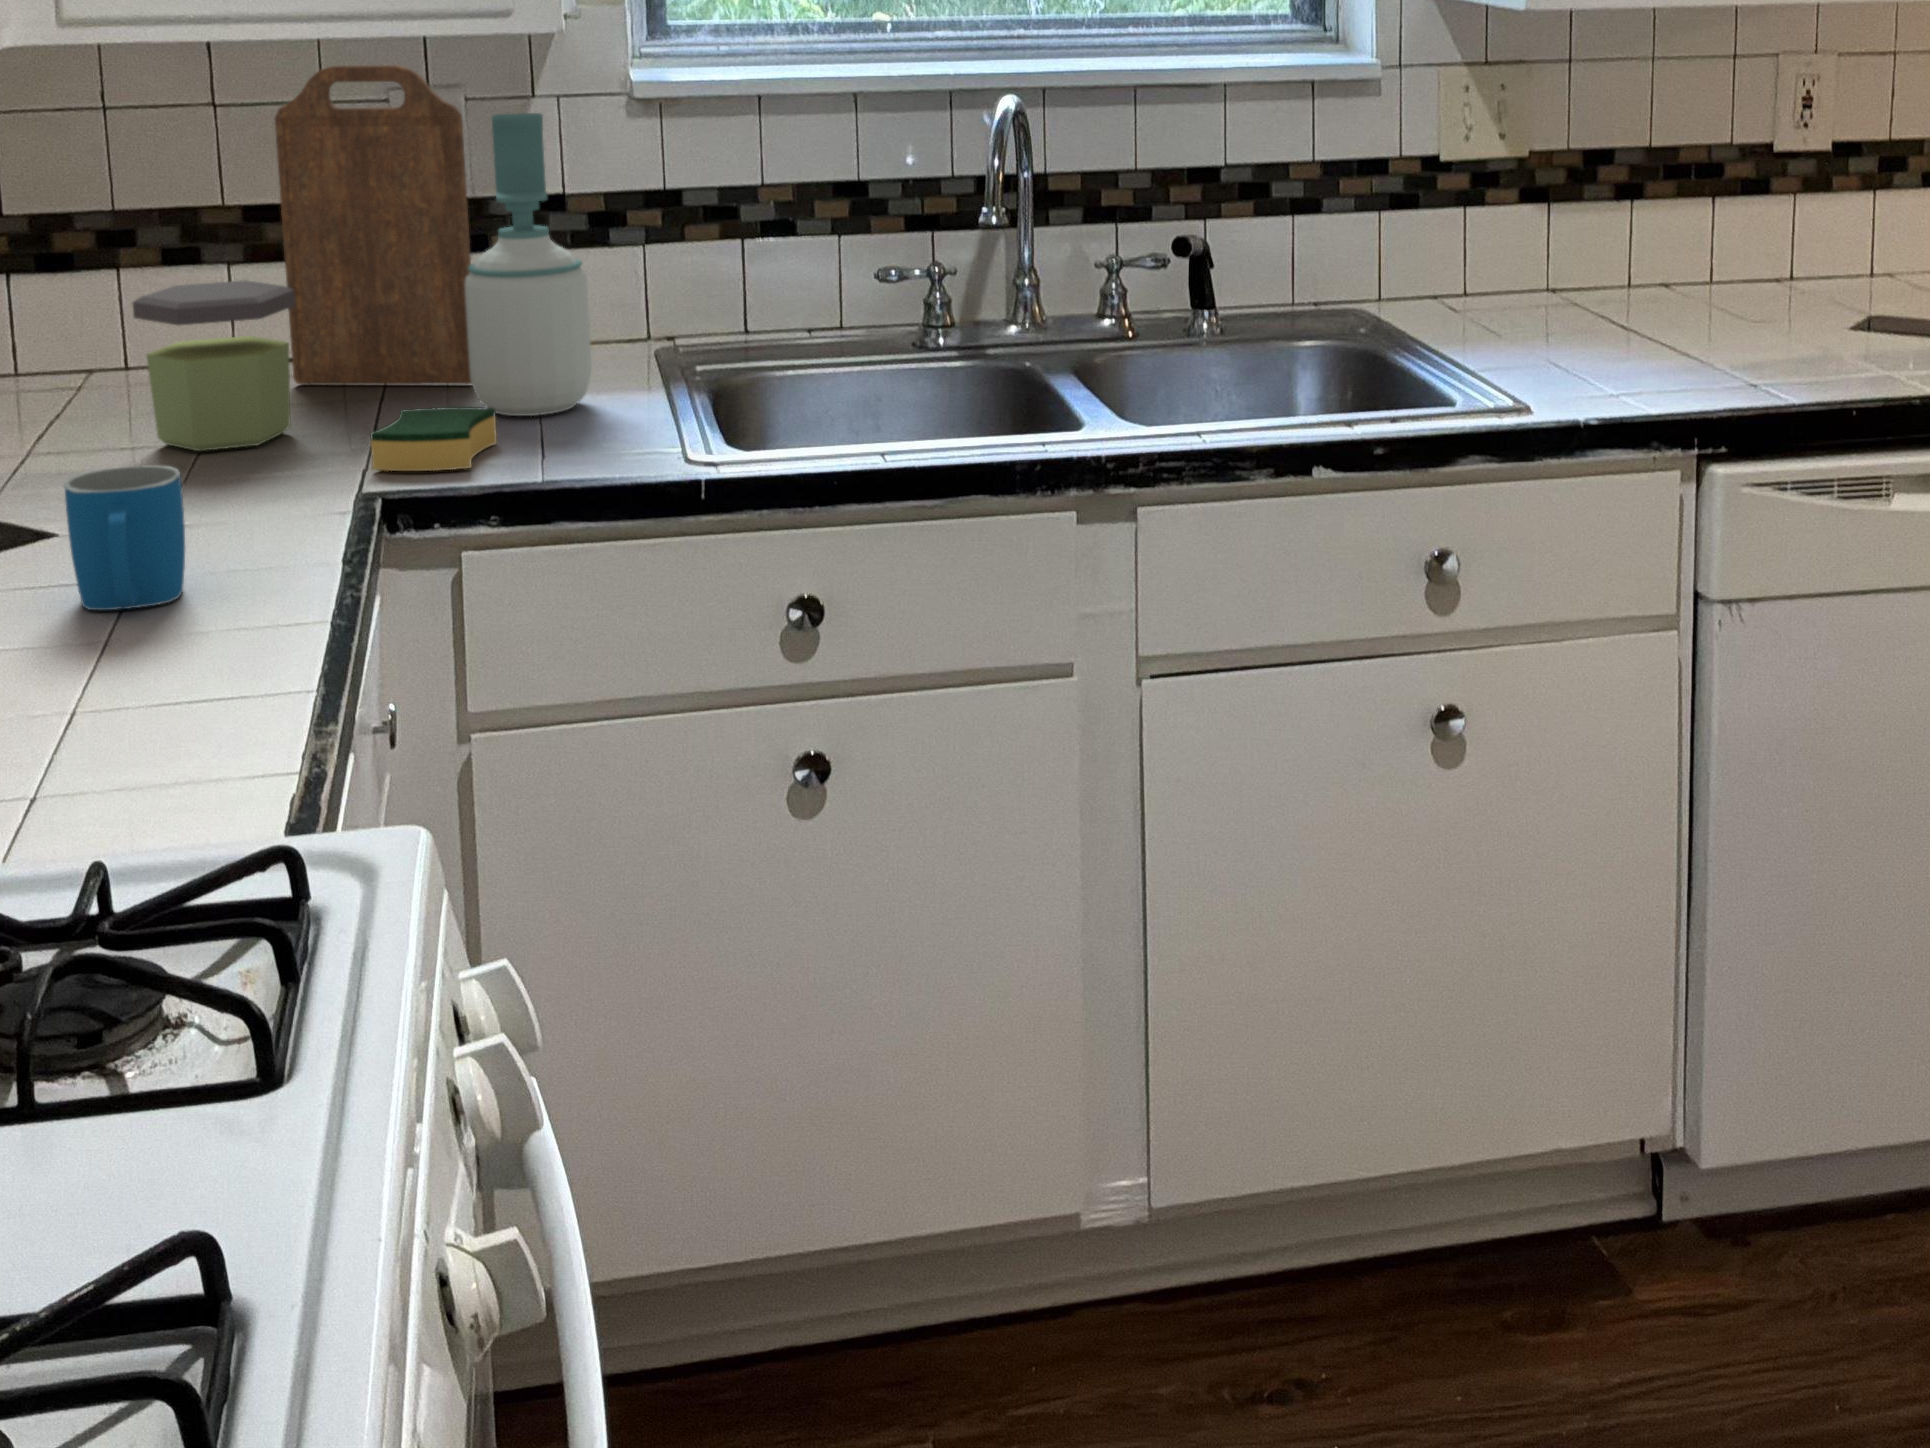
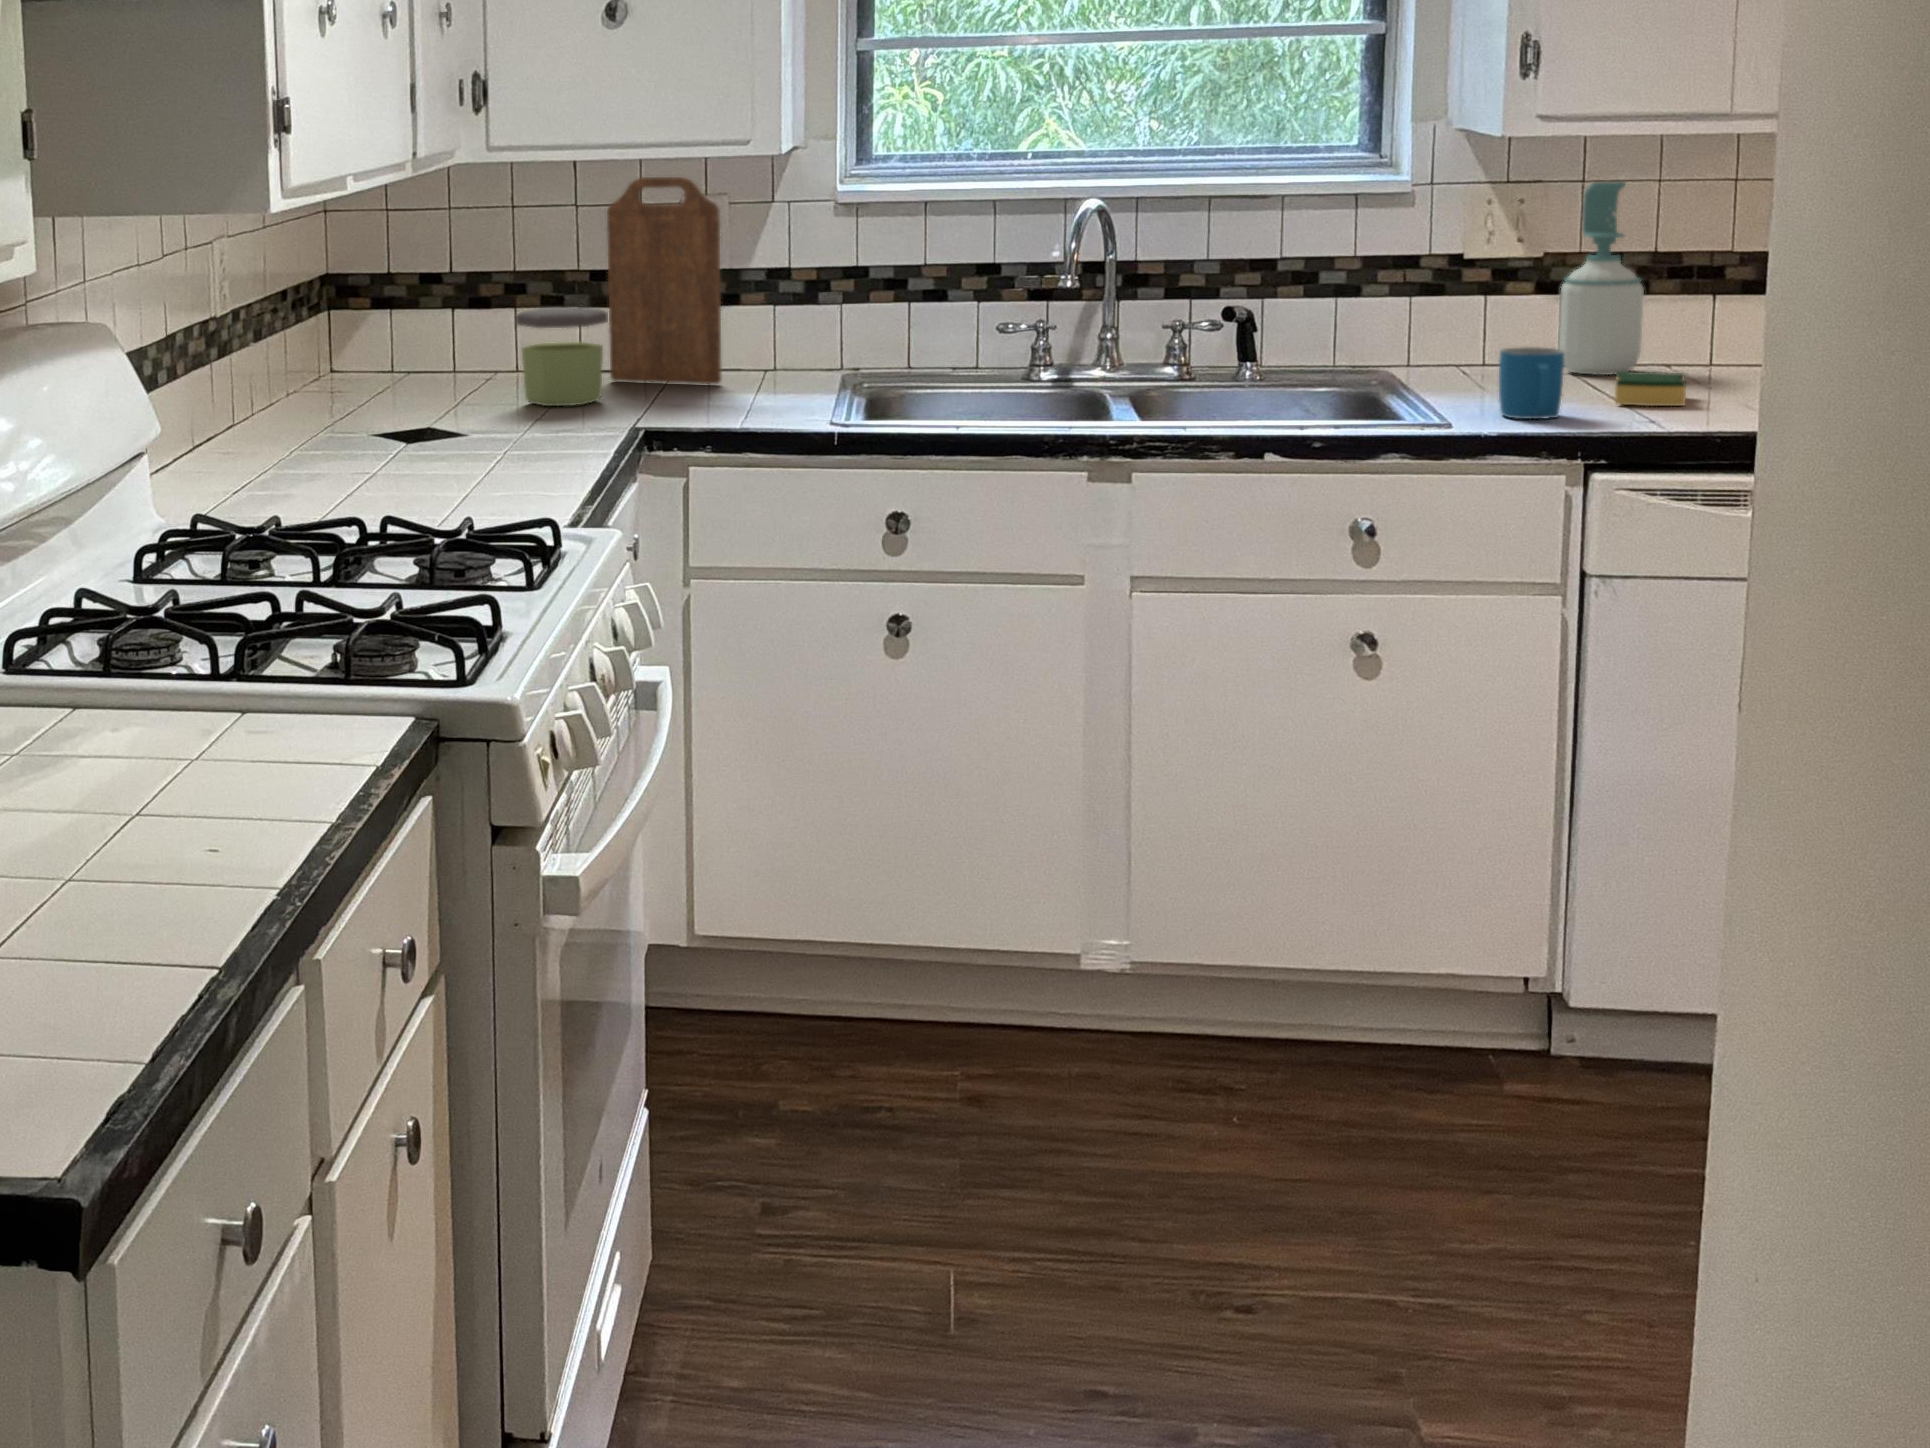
soap bottle: present [465,113,592,416] -> present [1559,181,1644,375]
sponge: present [370,407,497,471] -> present [1615,372,1686,406]
mug: present [64,465,185,610] -> present [1499,347,1564,419]

